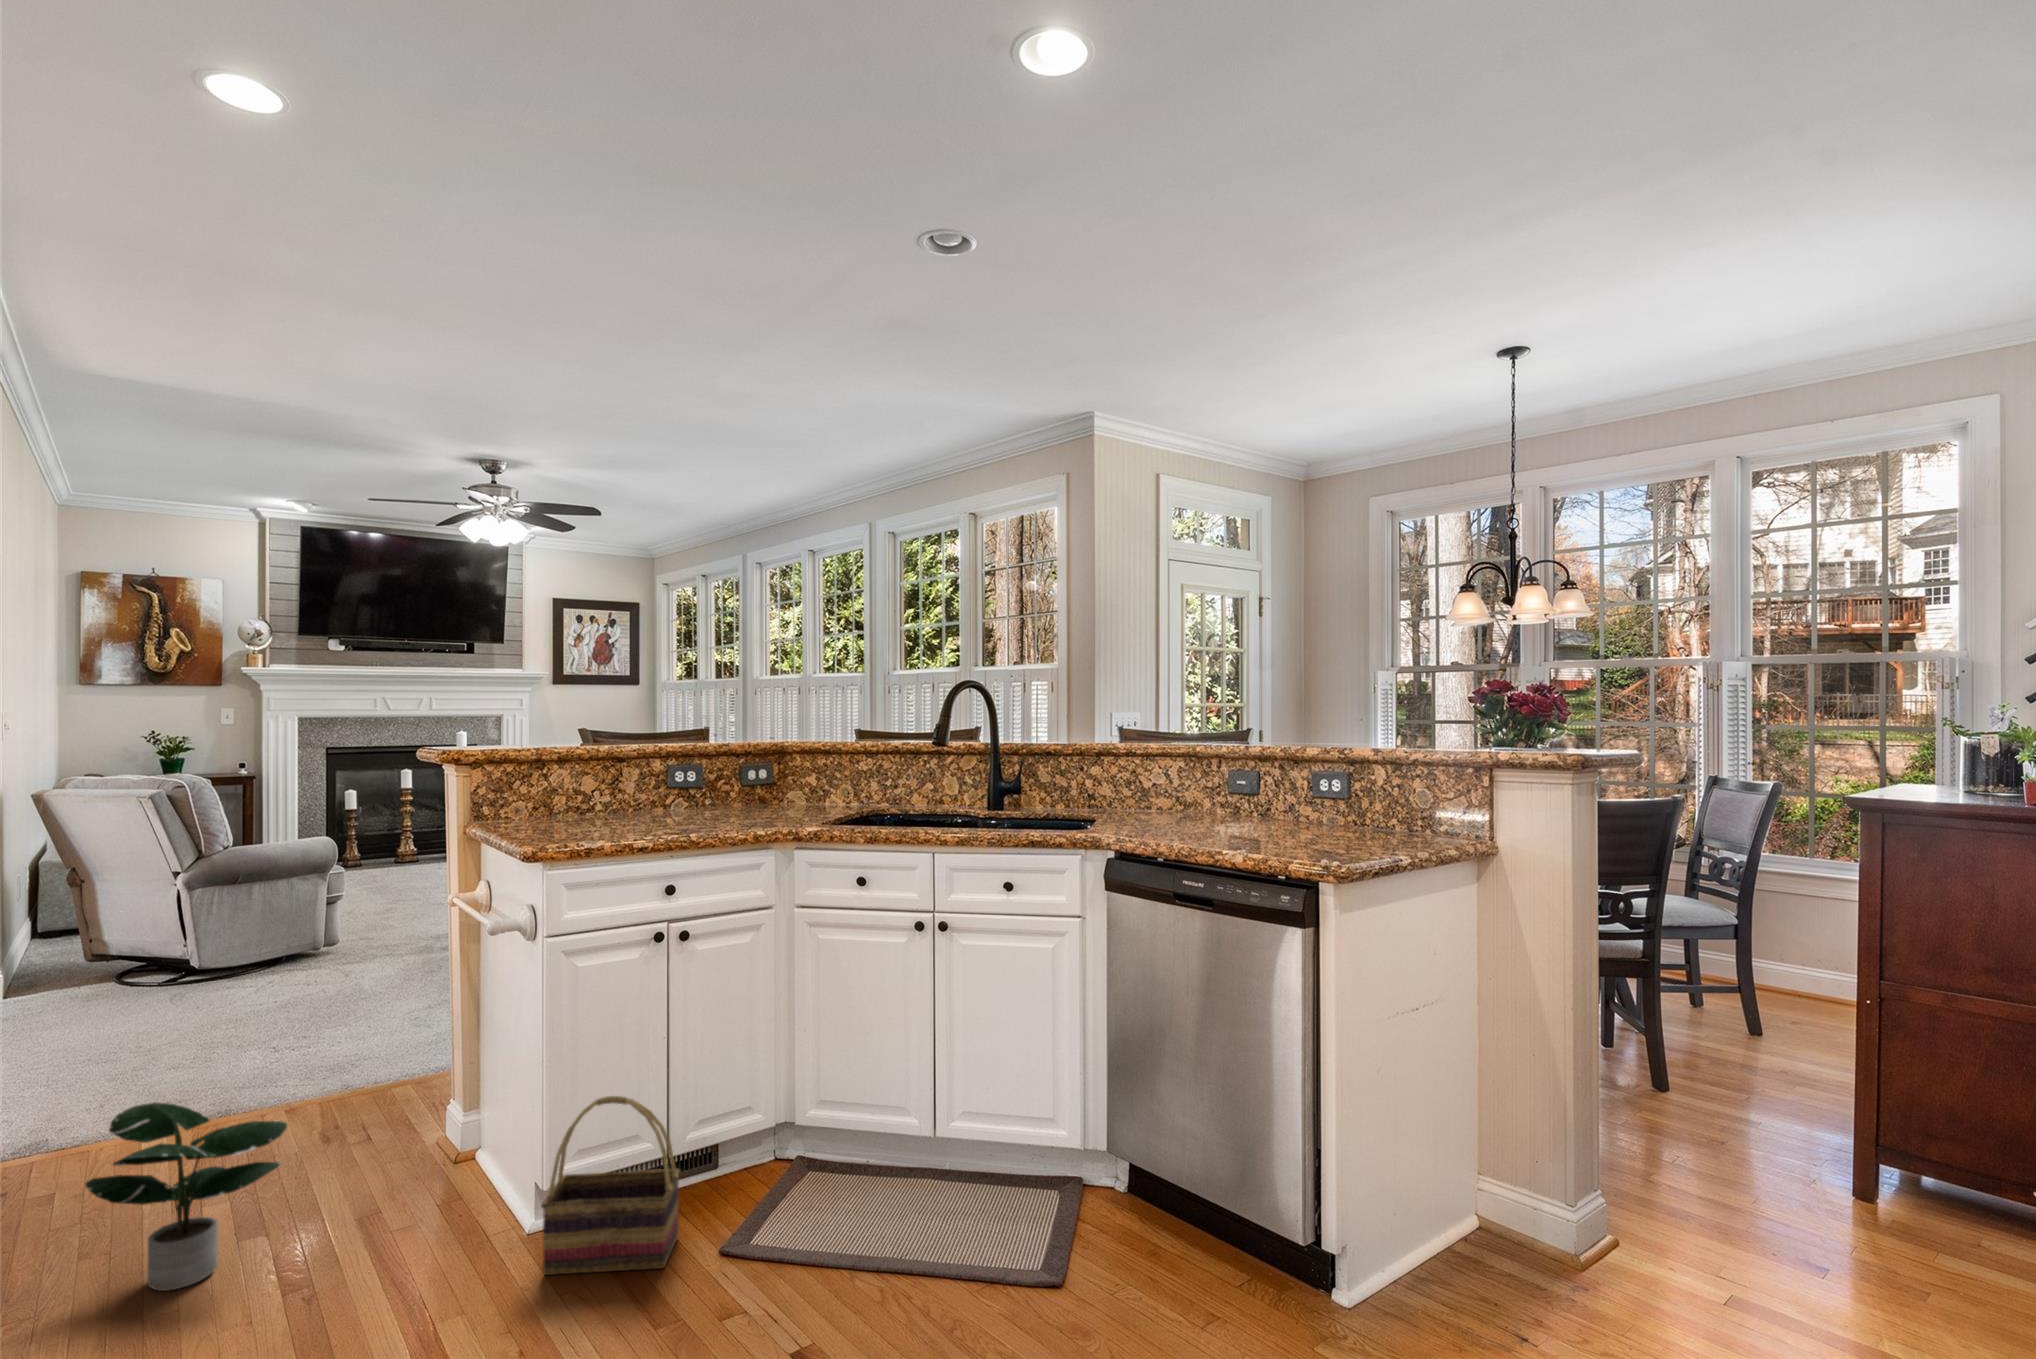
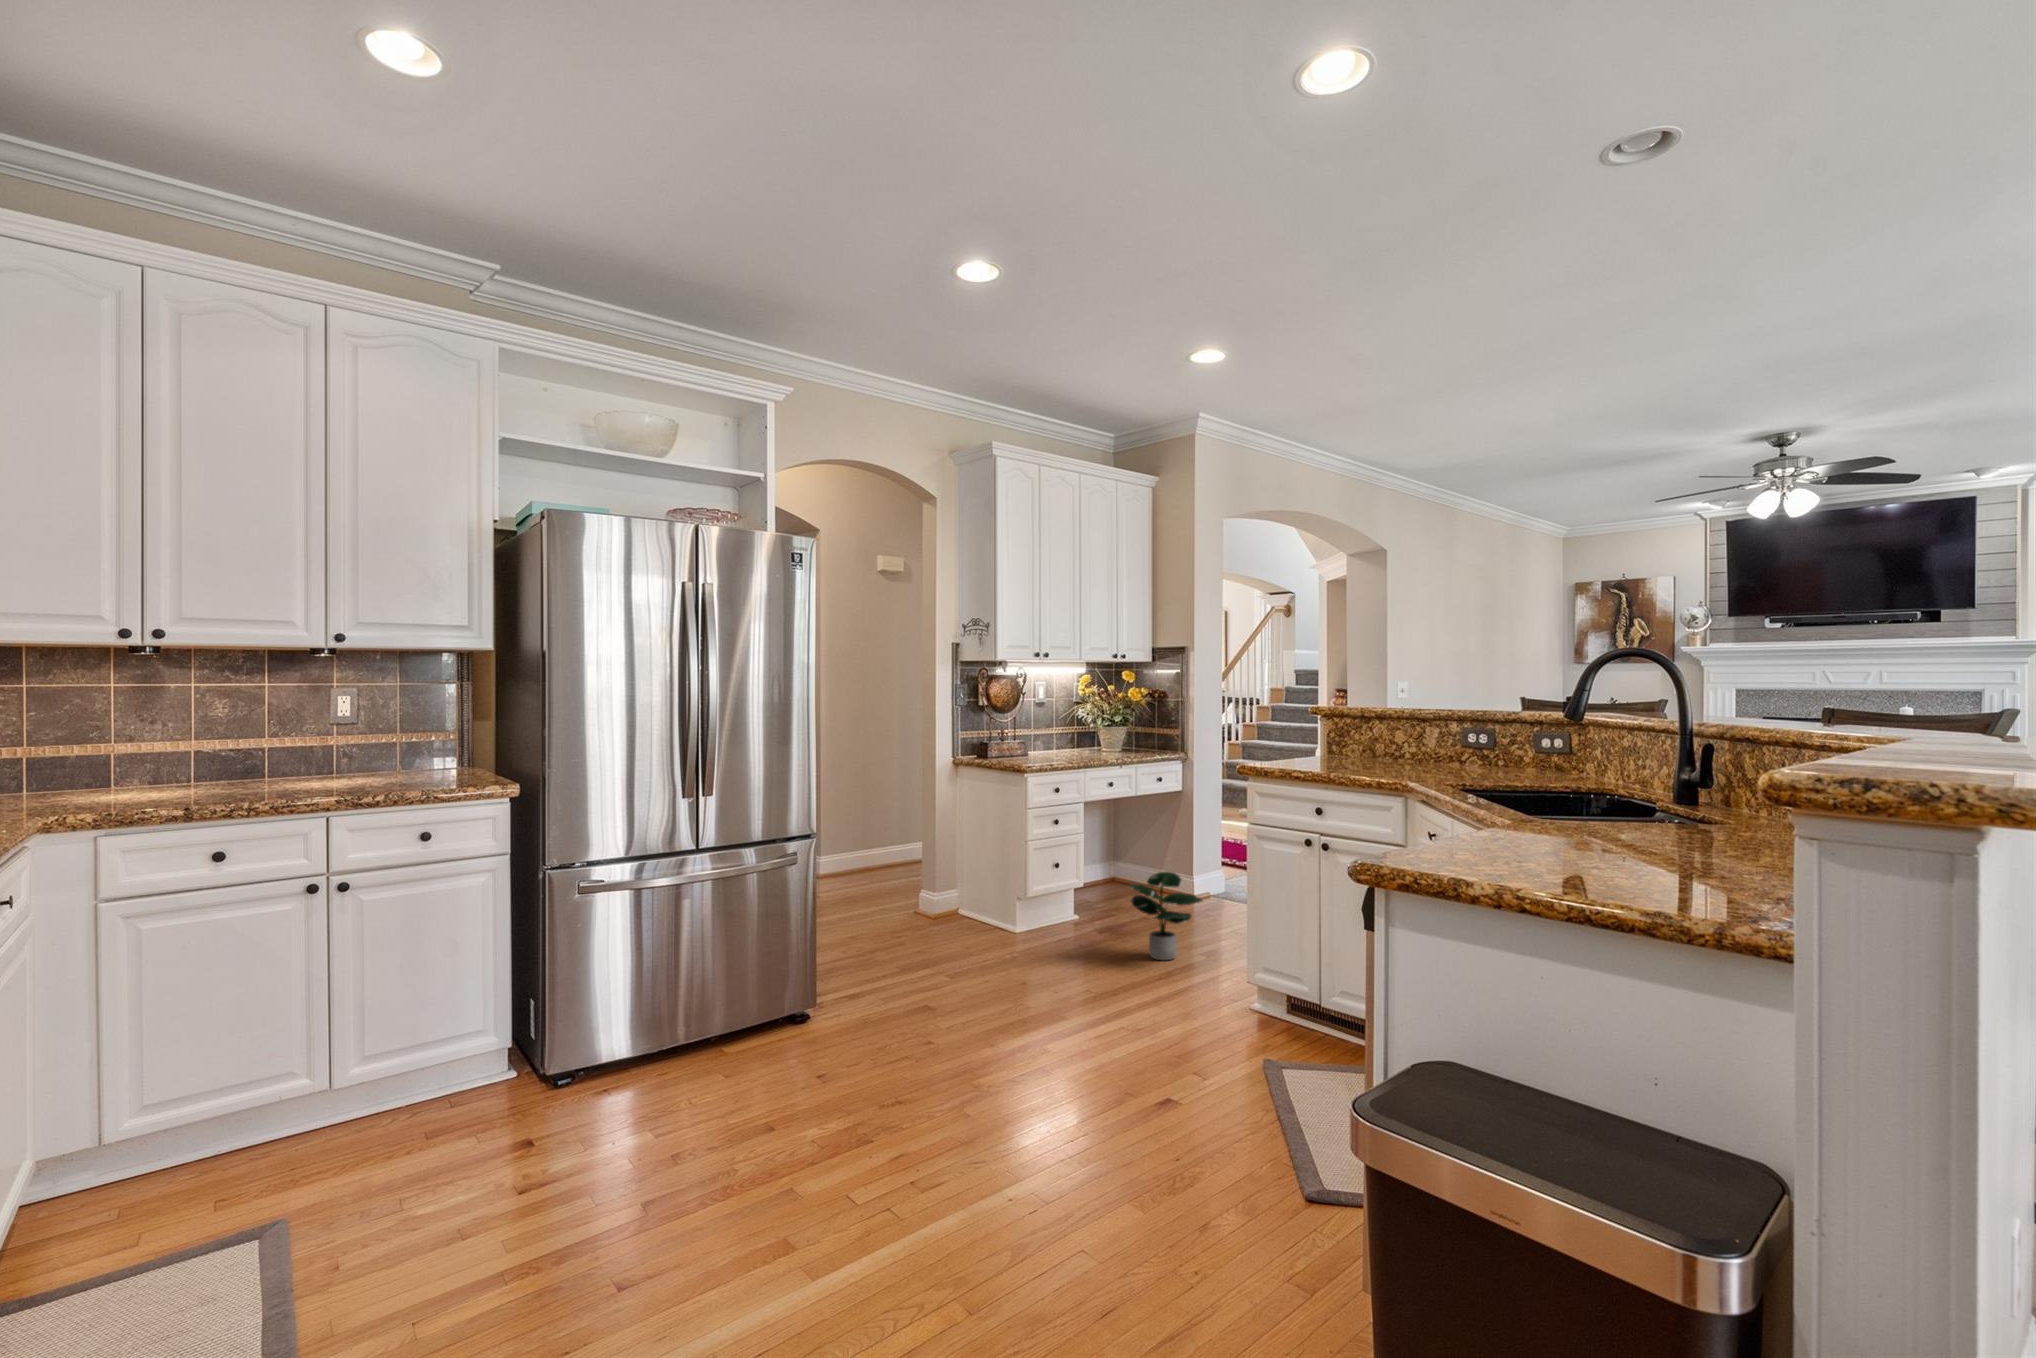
basket: present [541,1096,680,1275] -> none [1203,930,1271,1049]

